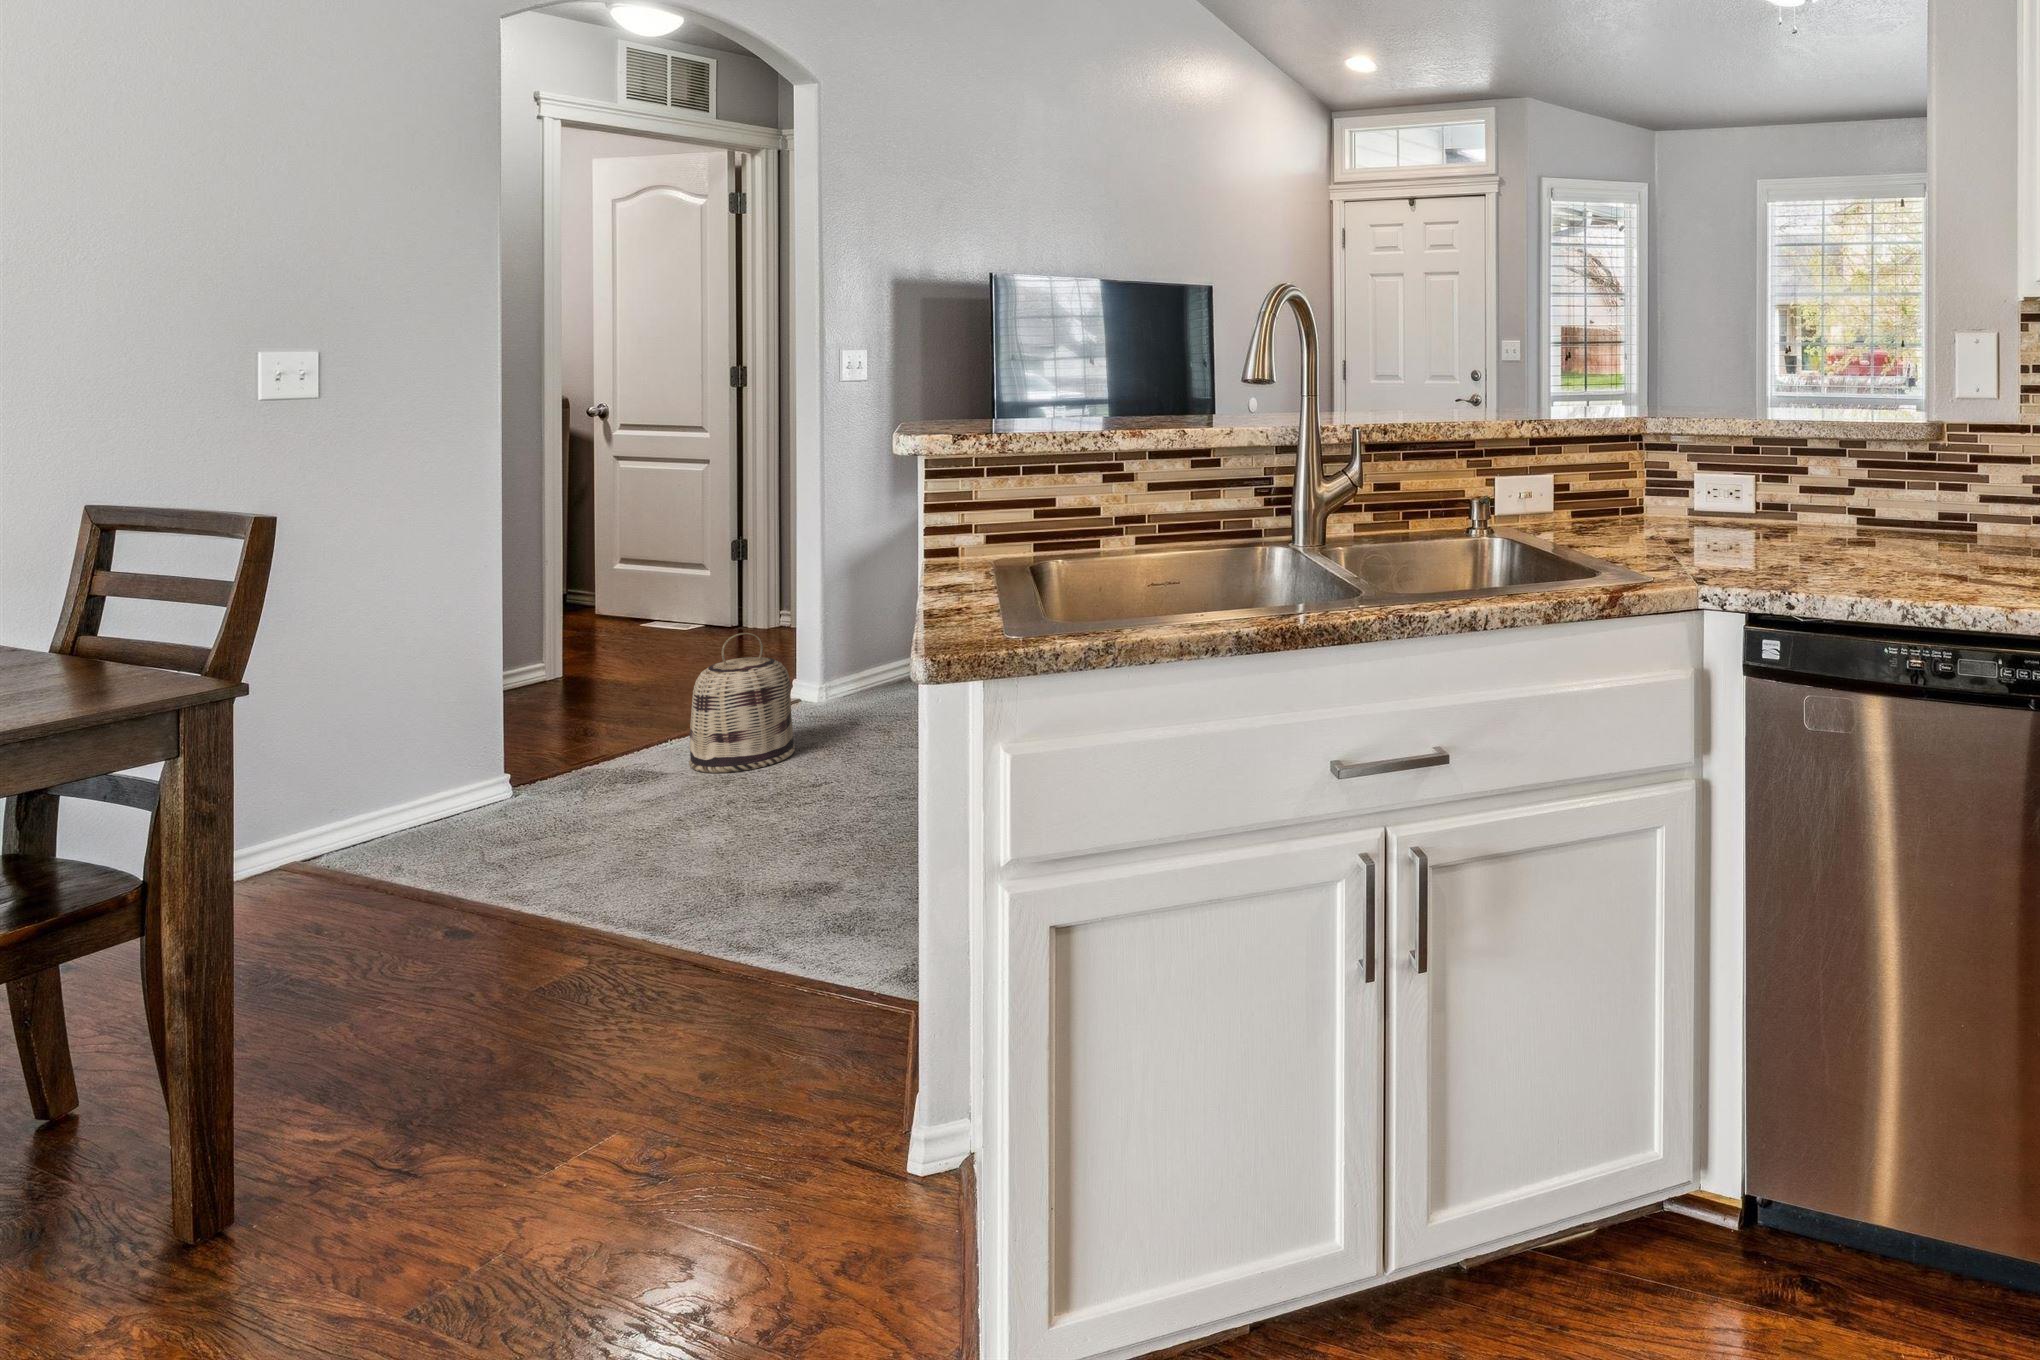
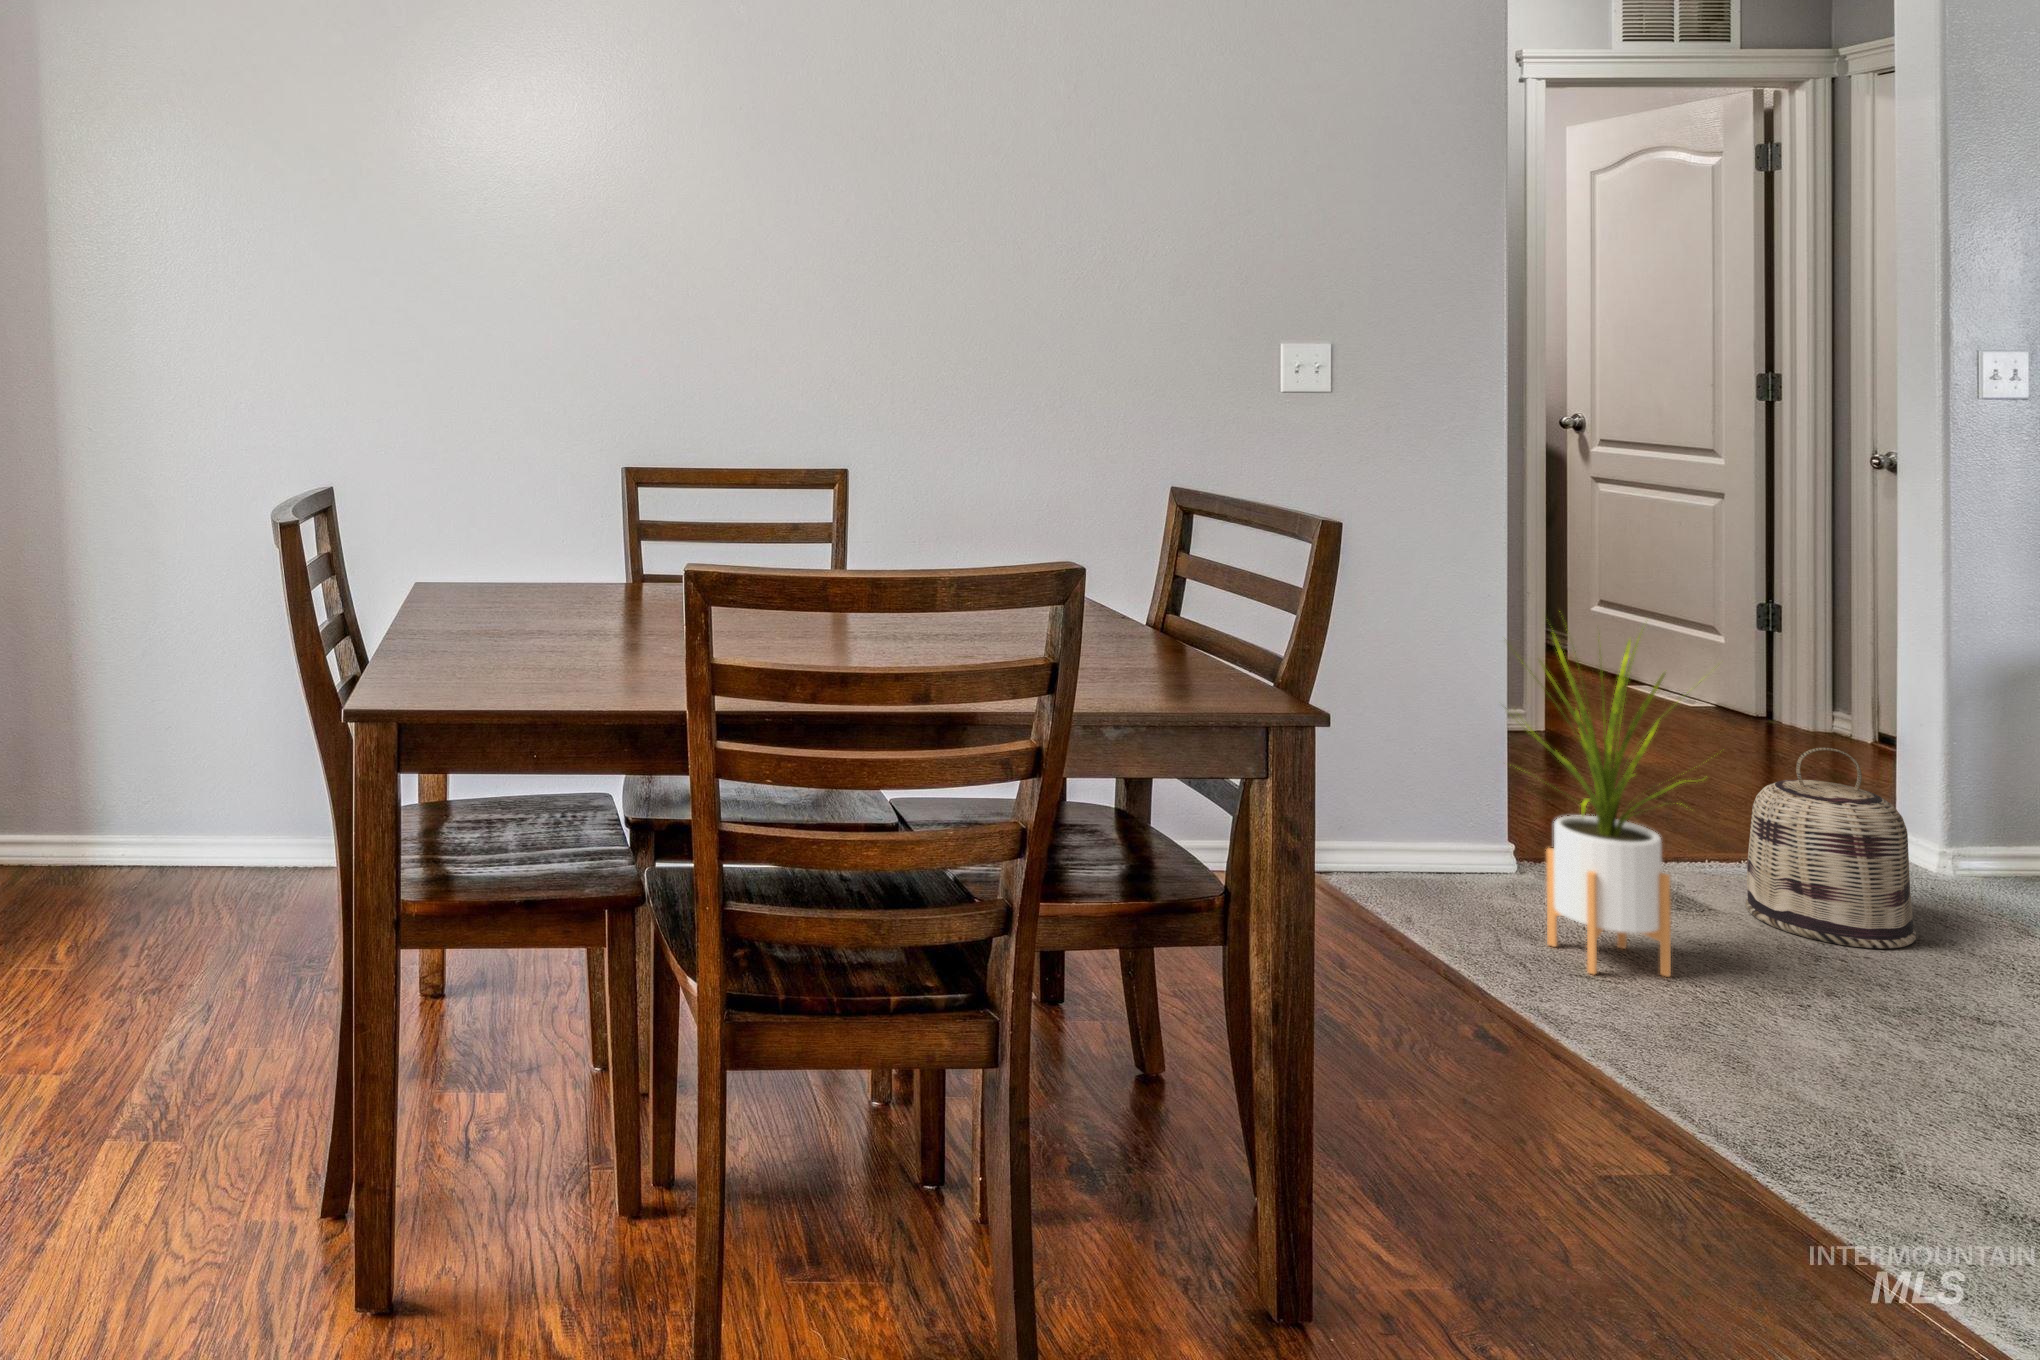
house plant: none [478,558,658,852] -> present [1505,618,1713,977]

